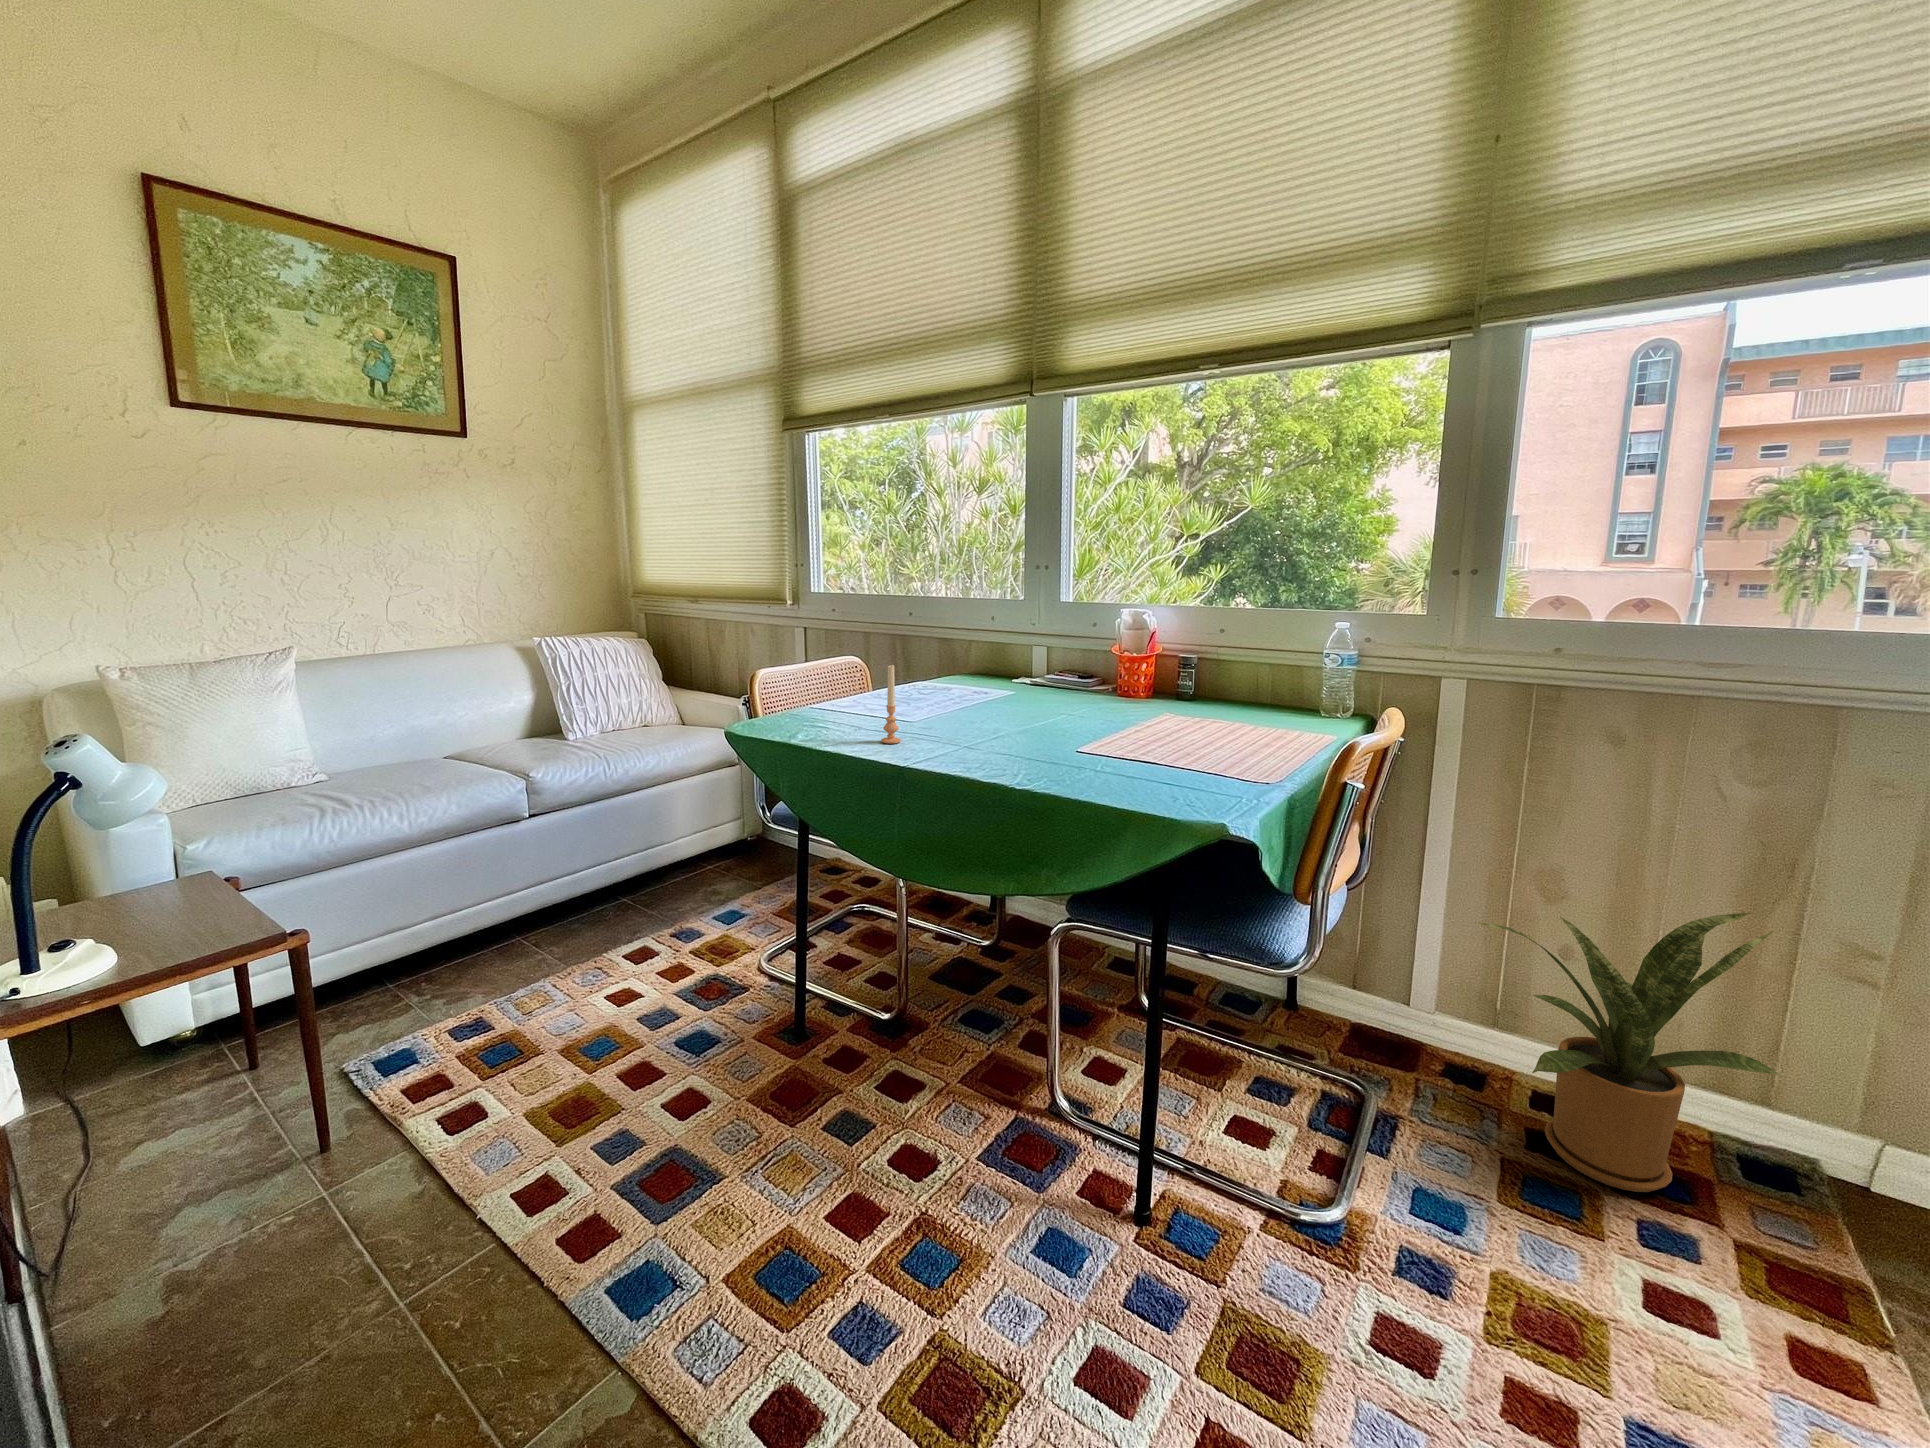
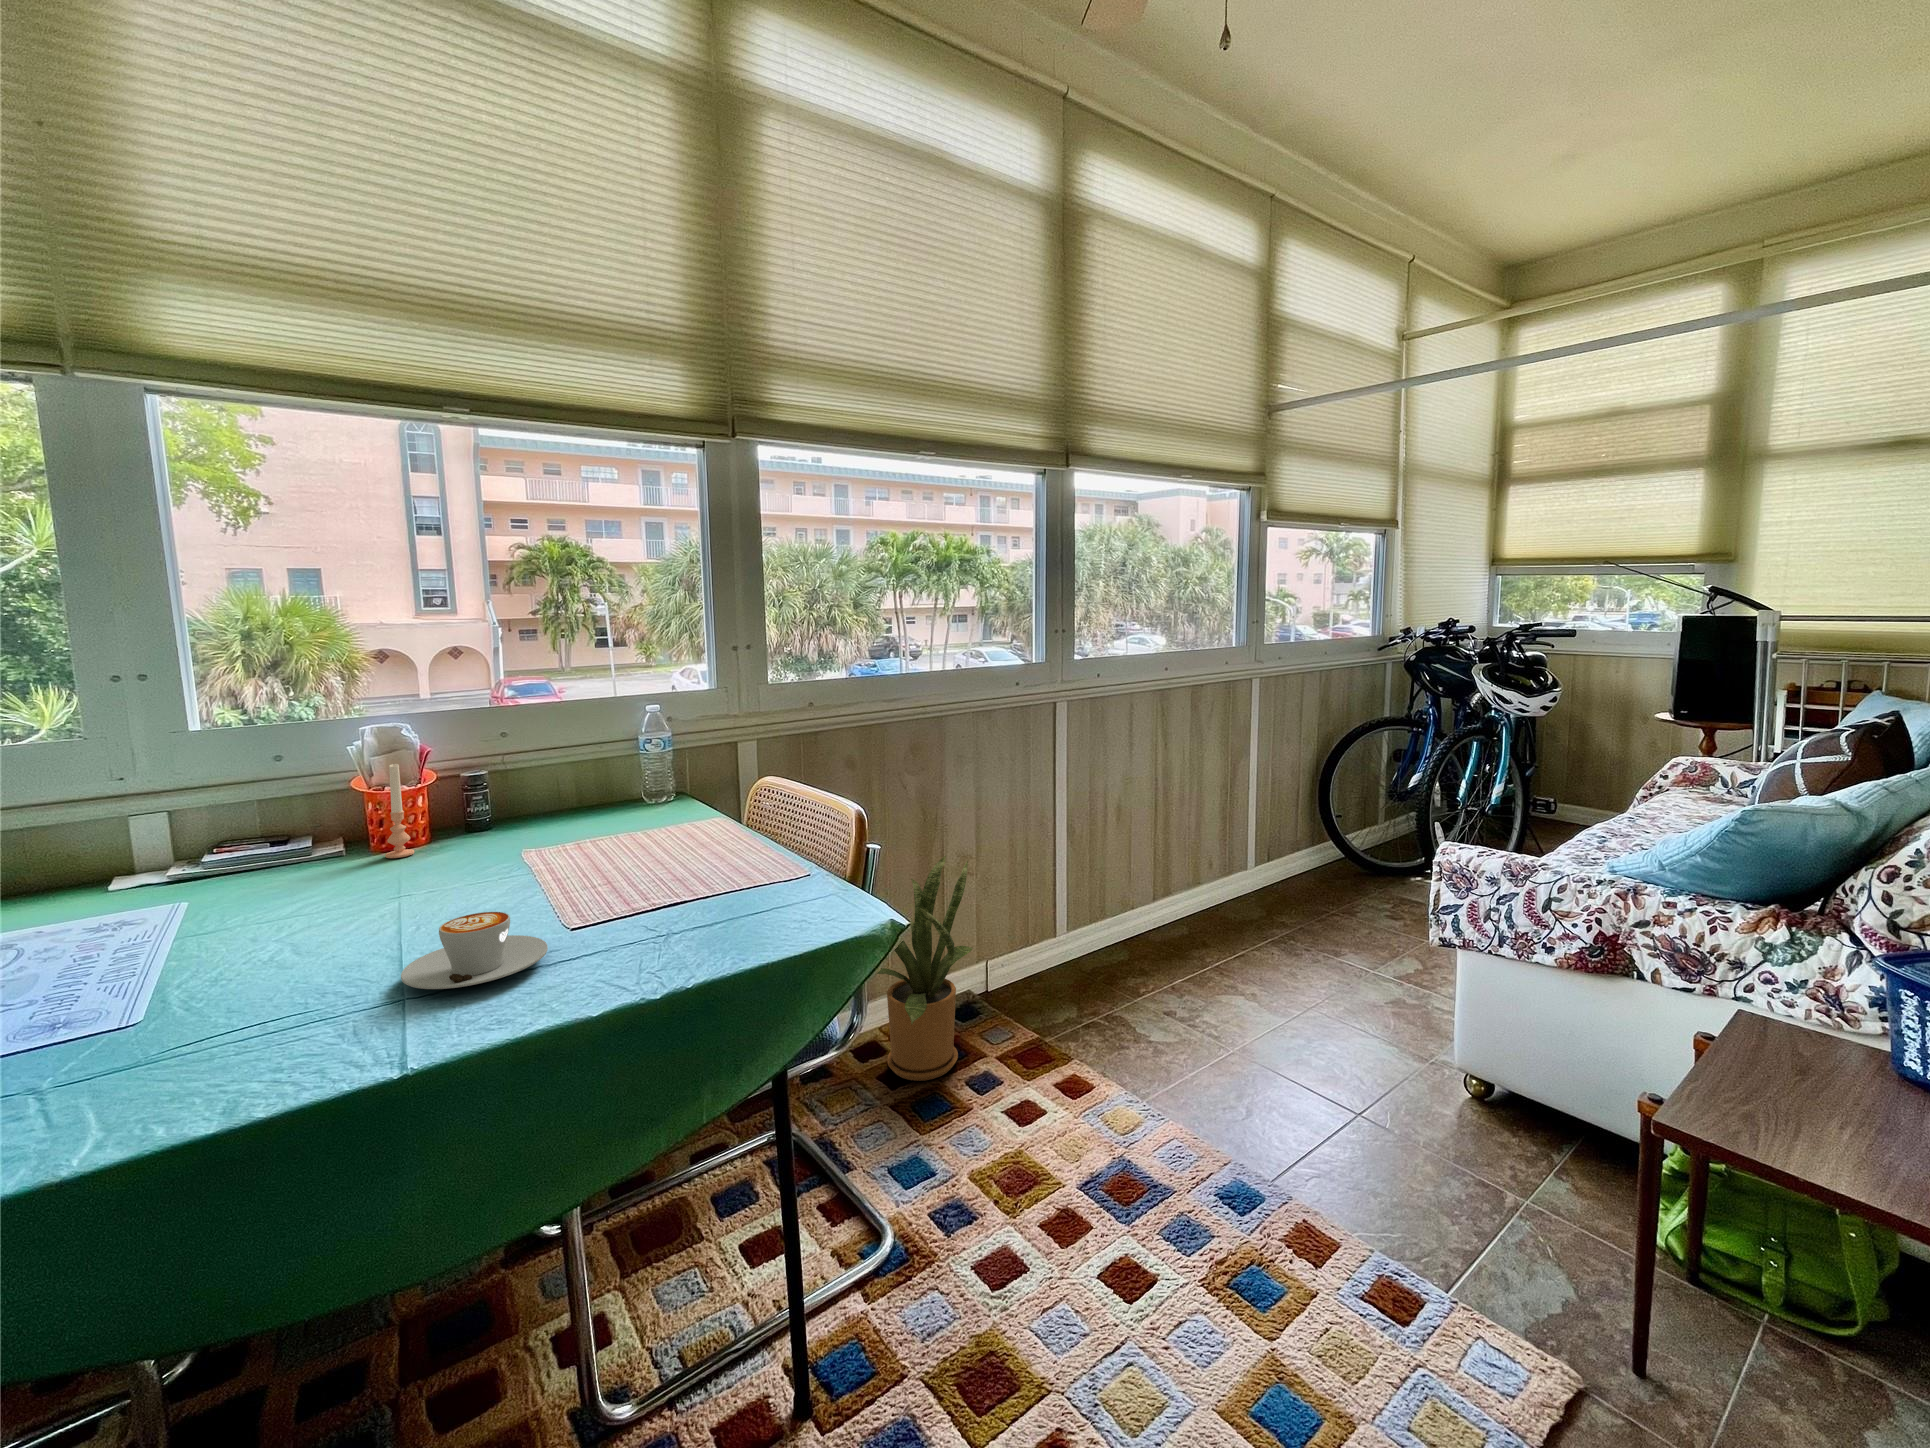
candle: present [881,665,901,744] -> present [385,764,414,858]
coffee cup: none [961,722,1038,761] -> present [401,912,548,989]

